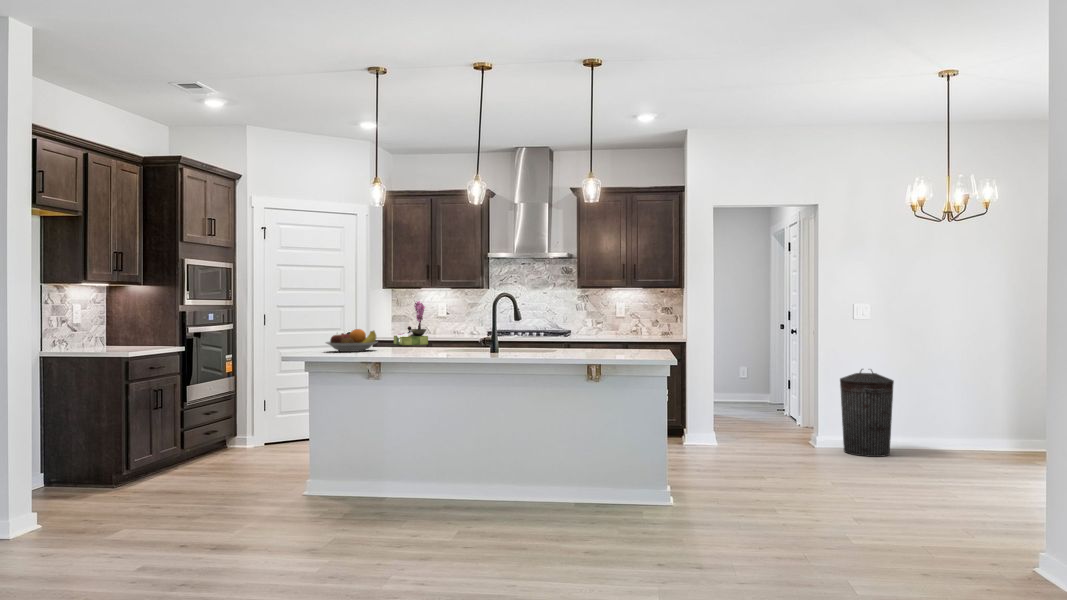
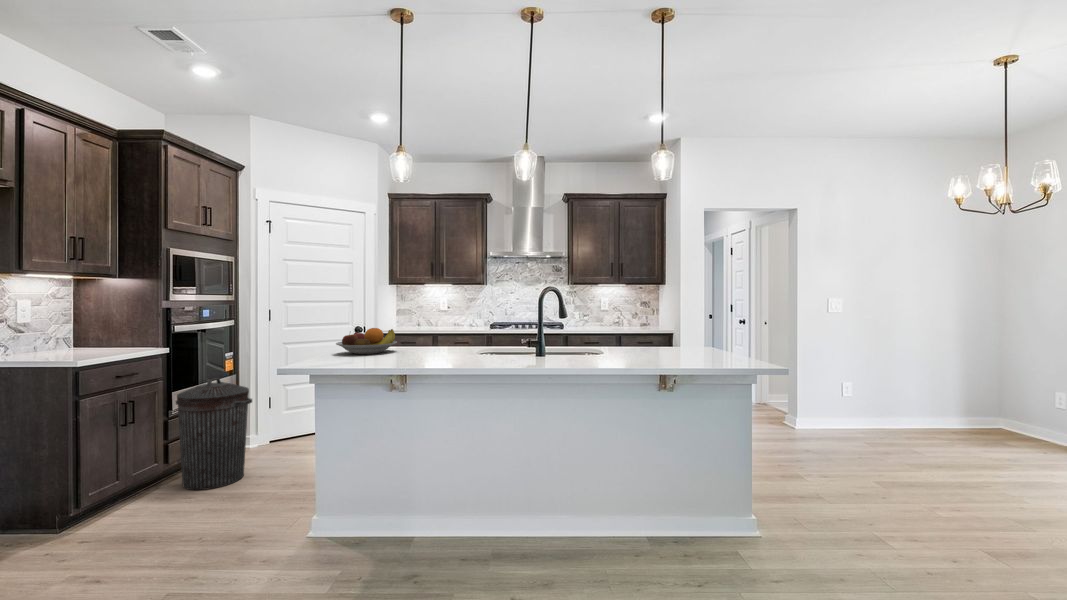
flower arrangement: present [394,301,428,345] -> none [407,295,443,341]
trash can: present [840,369,894,457] -> present [176,378,252,490]

